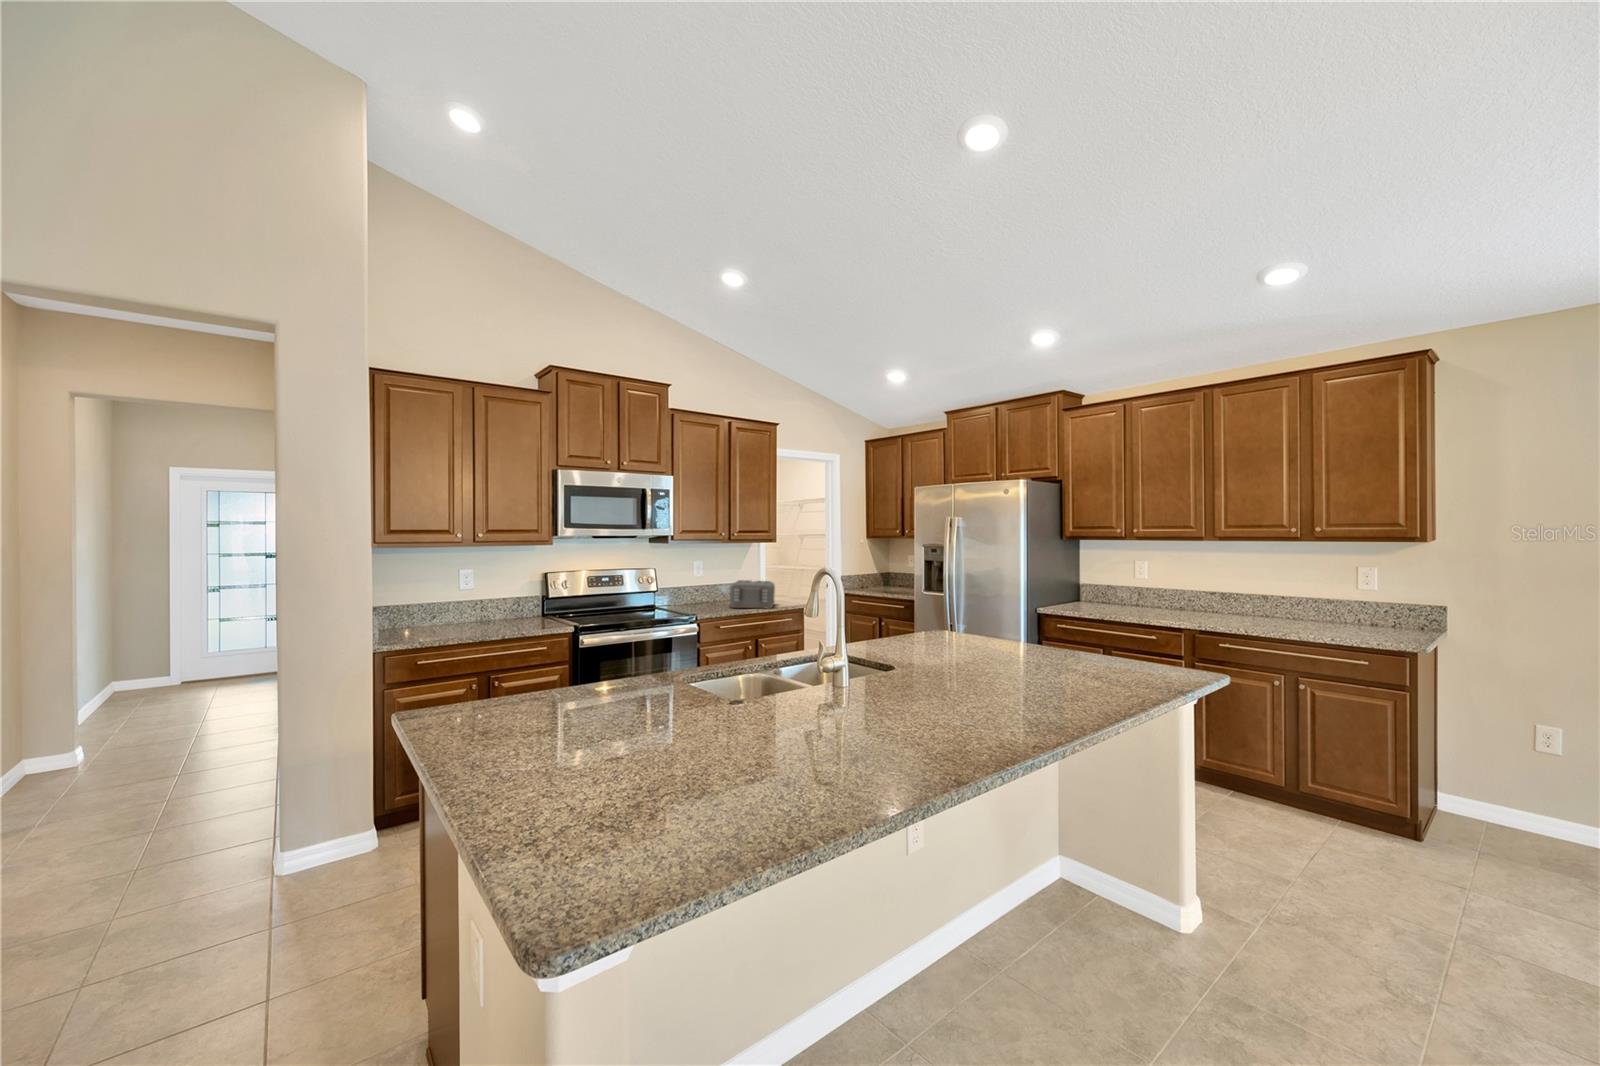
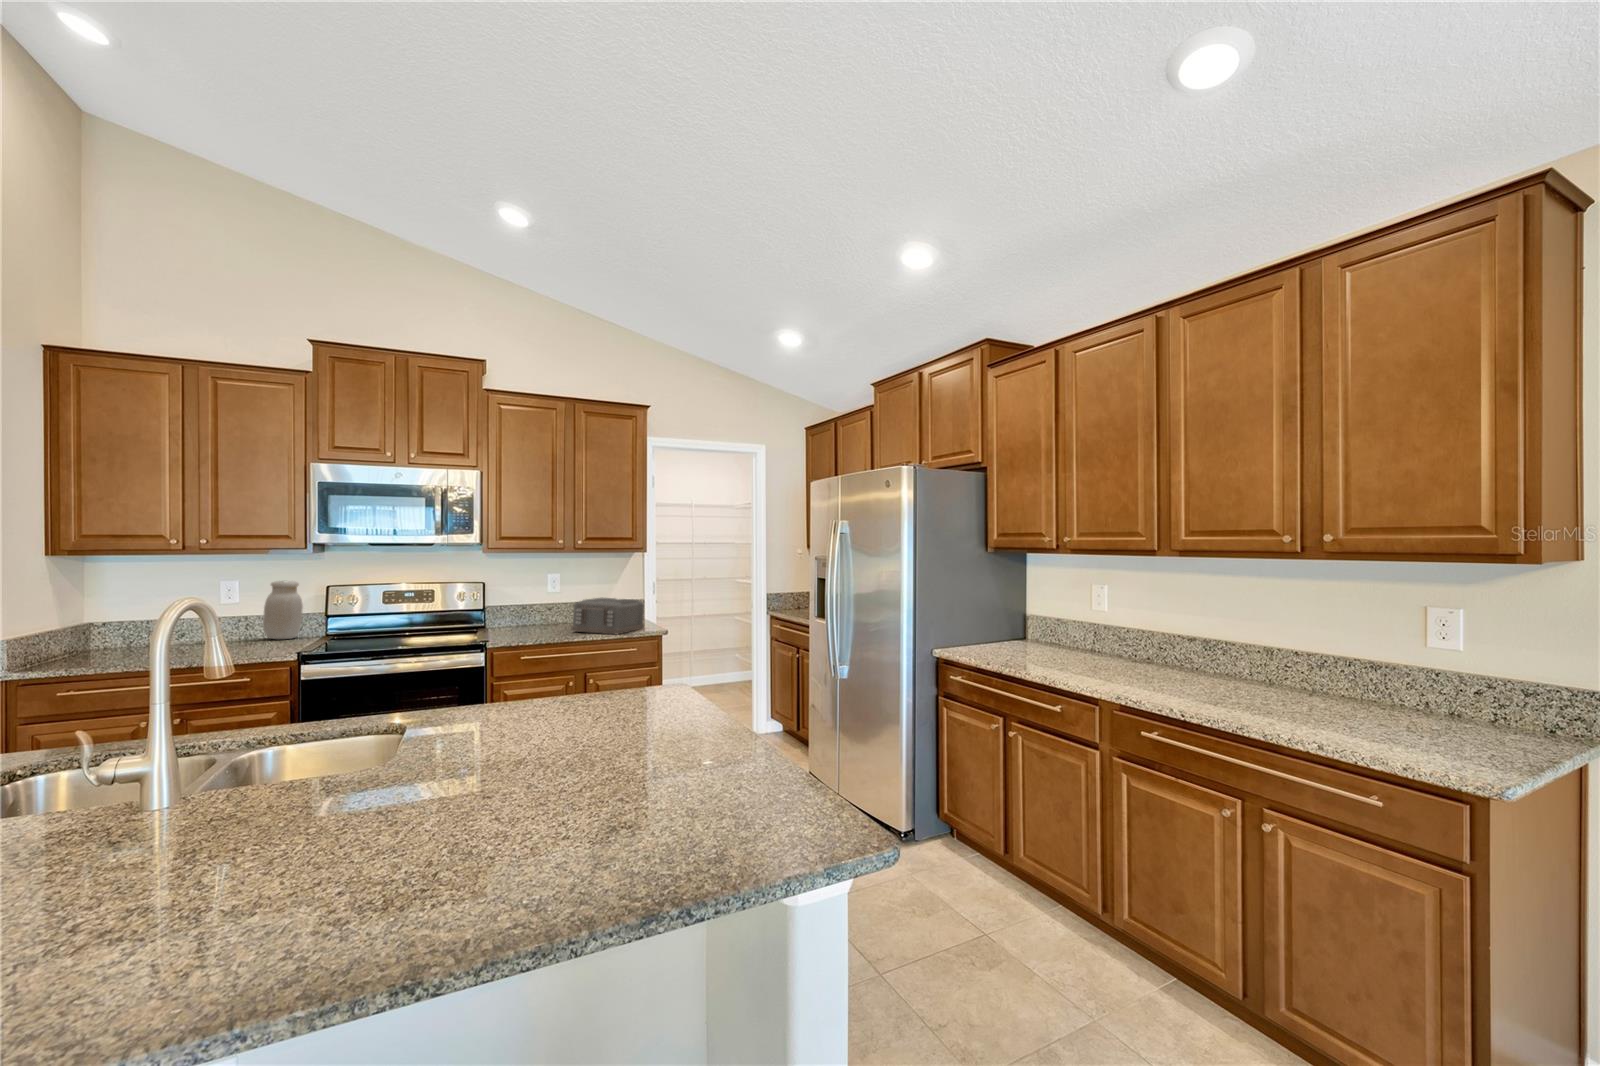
jar: none [493,569,522,620] -> present [263,581,303,639]

